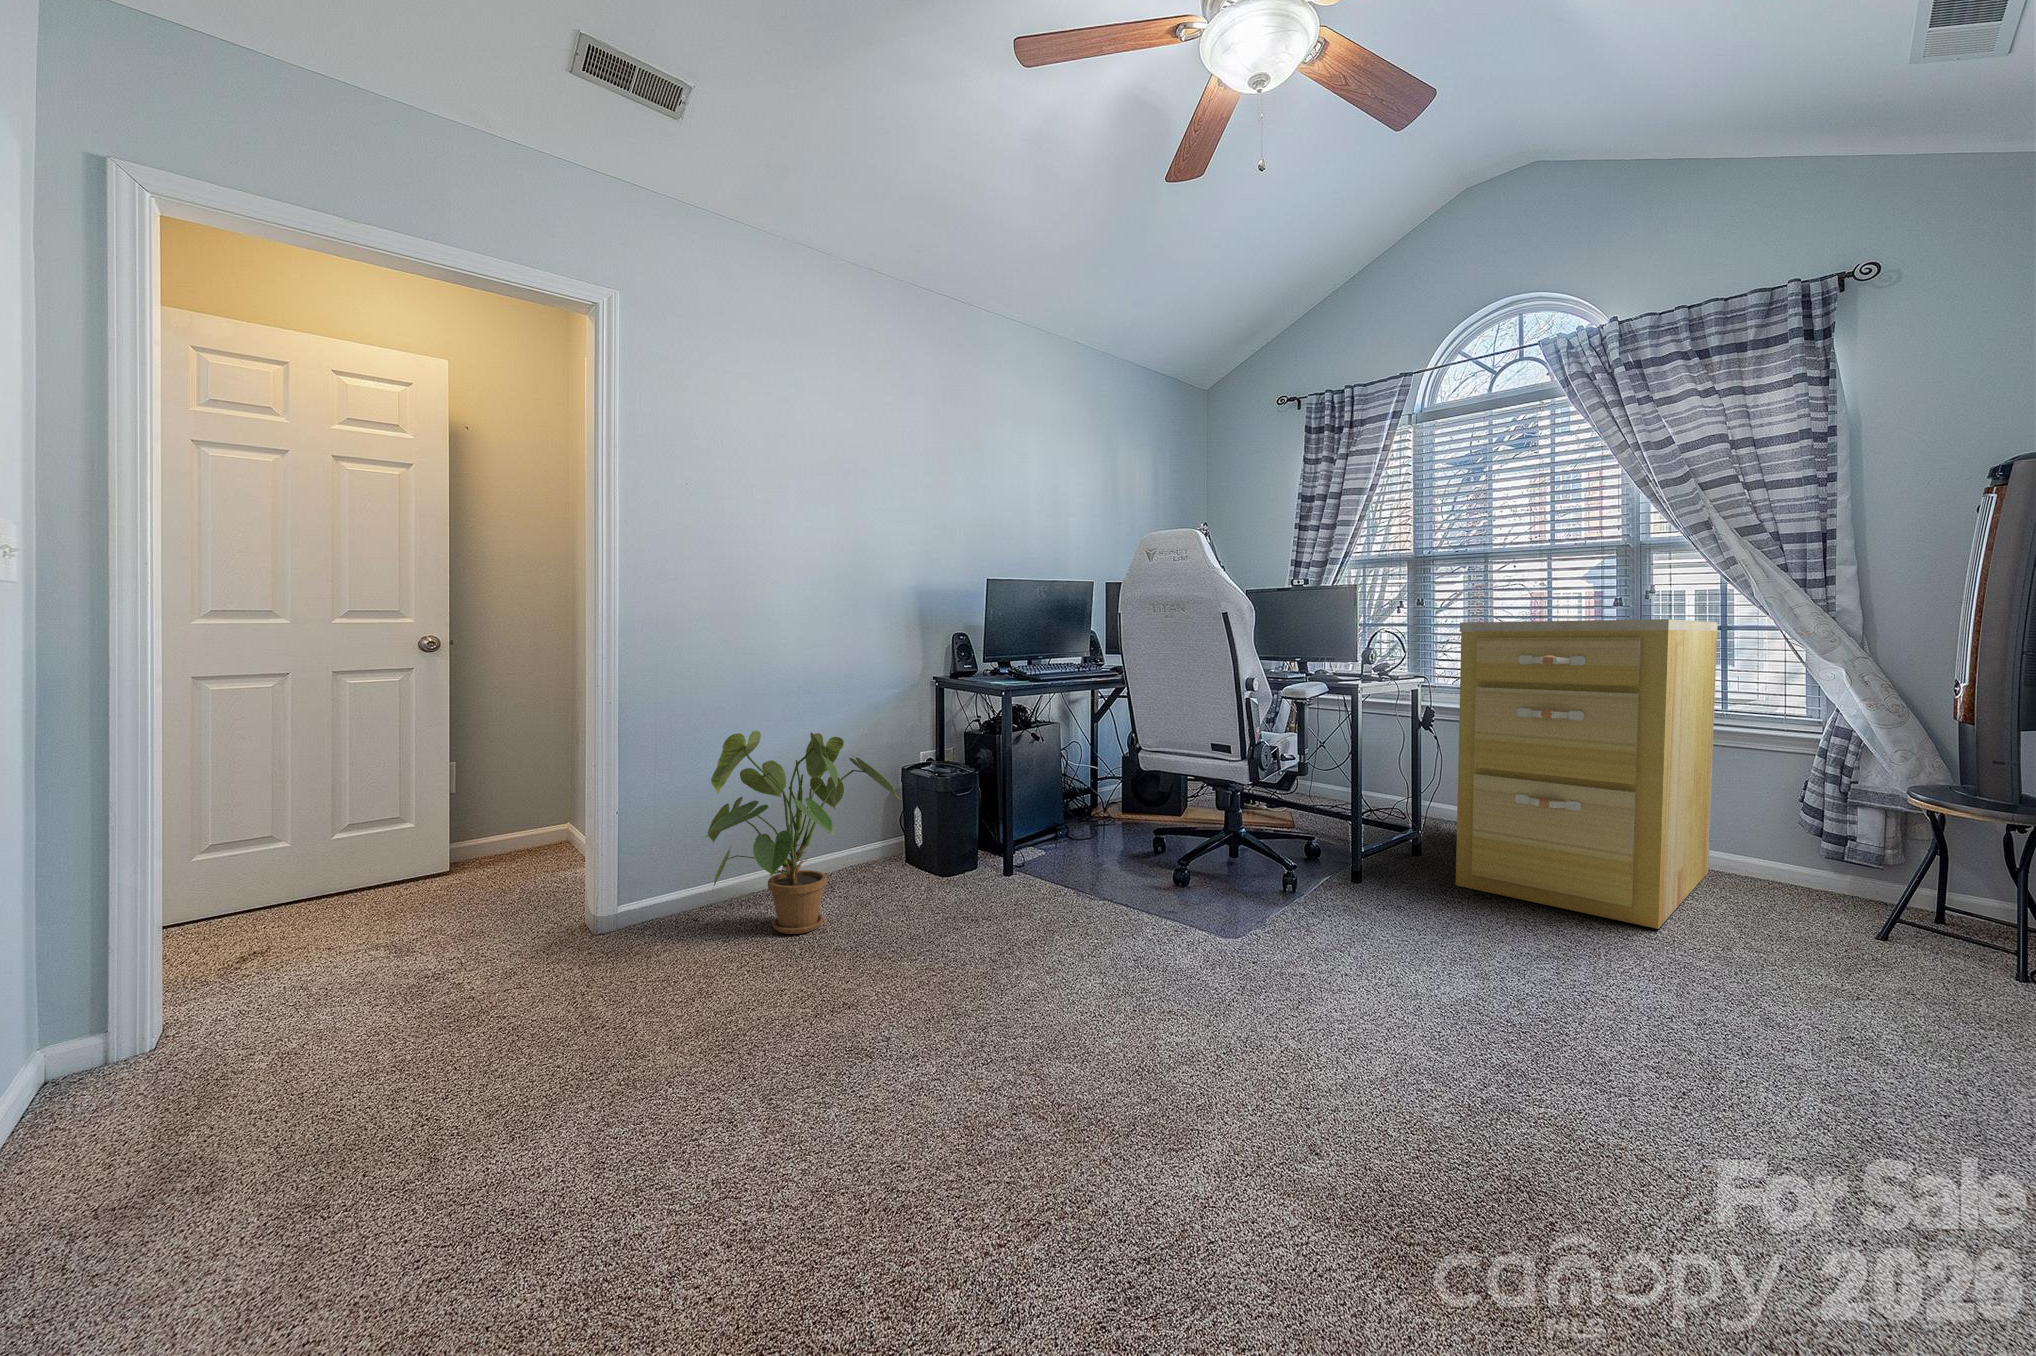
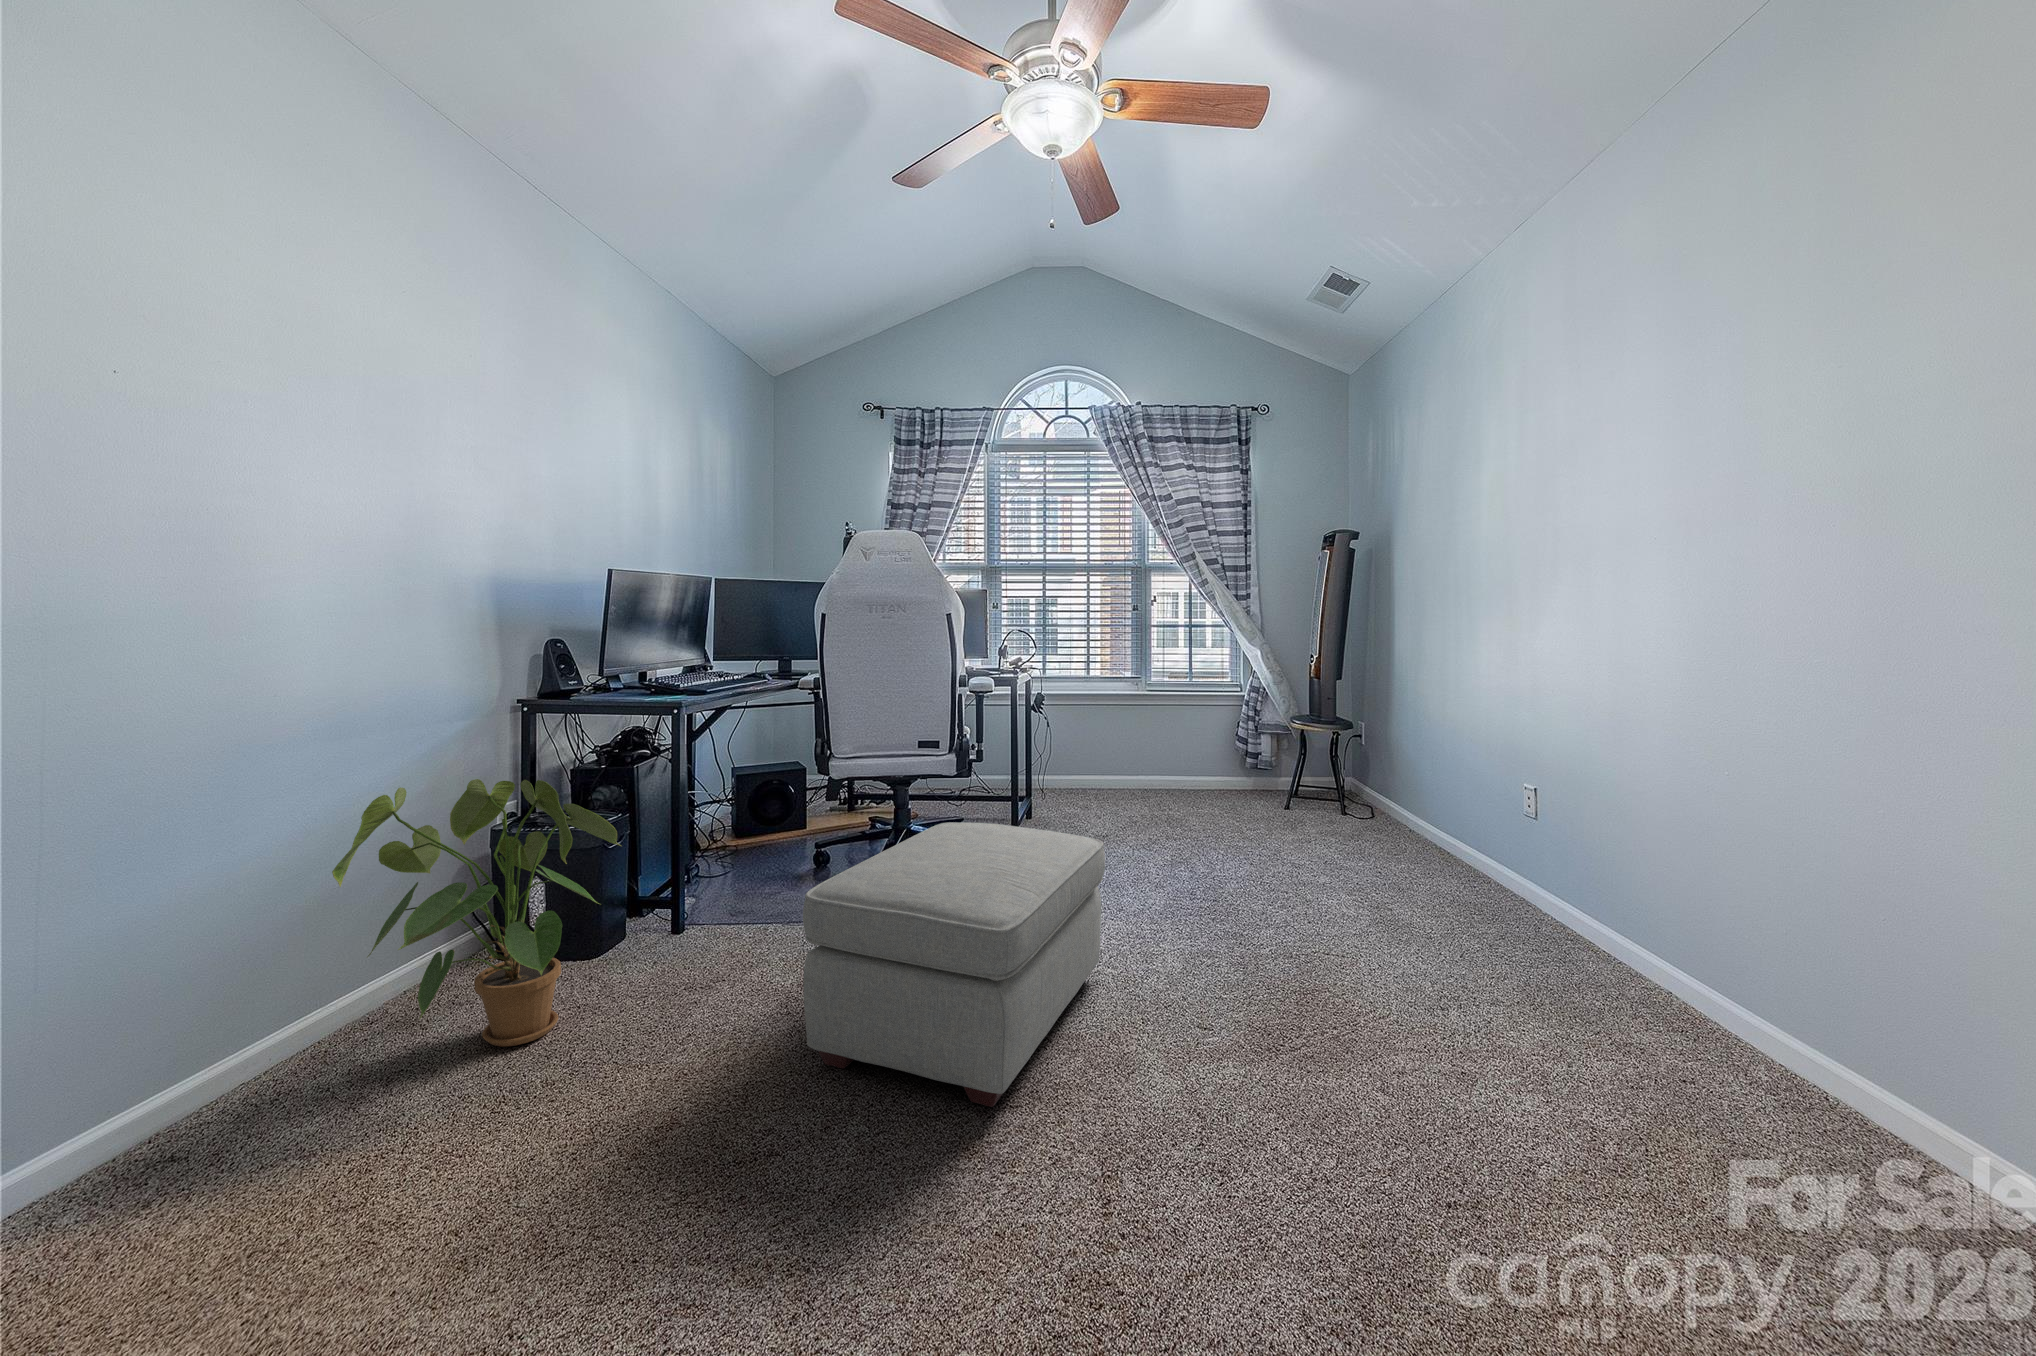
filing cabinet: present [1456,619,1718,929] -> none [1076,624,1208,837]
ottoman: none [924,823,1292,1113] -> present [803,822,1105,1107]

